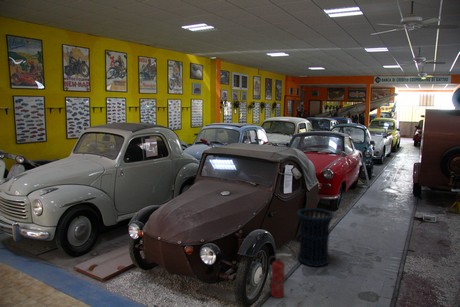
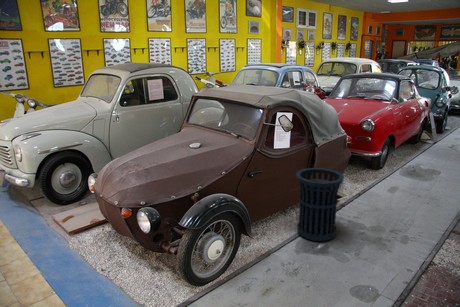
fire extinguisher: present [268,254,292,298] -> none [234,226,261,279]

